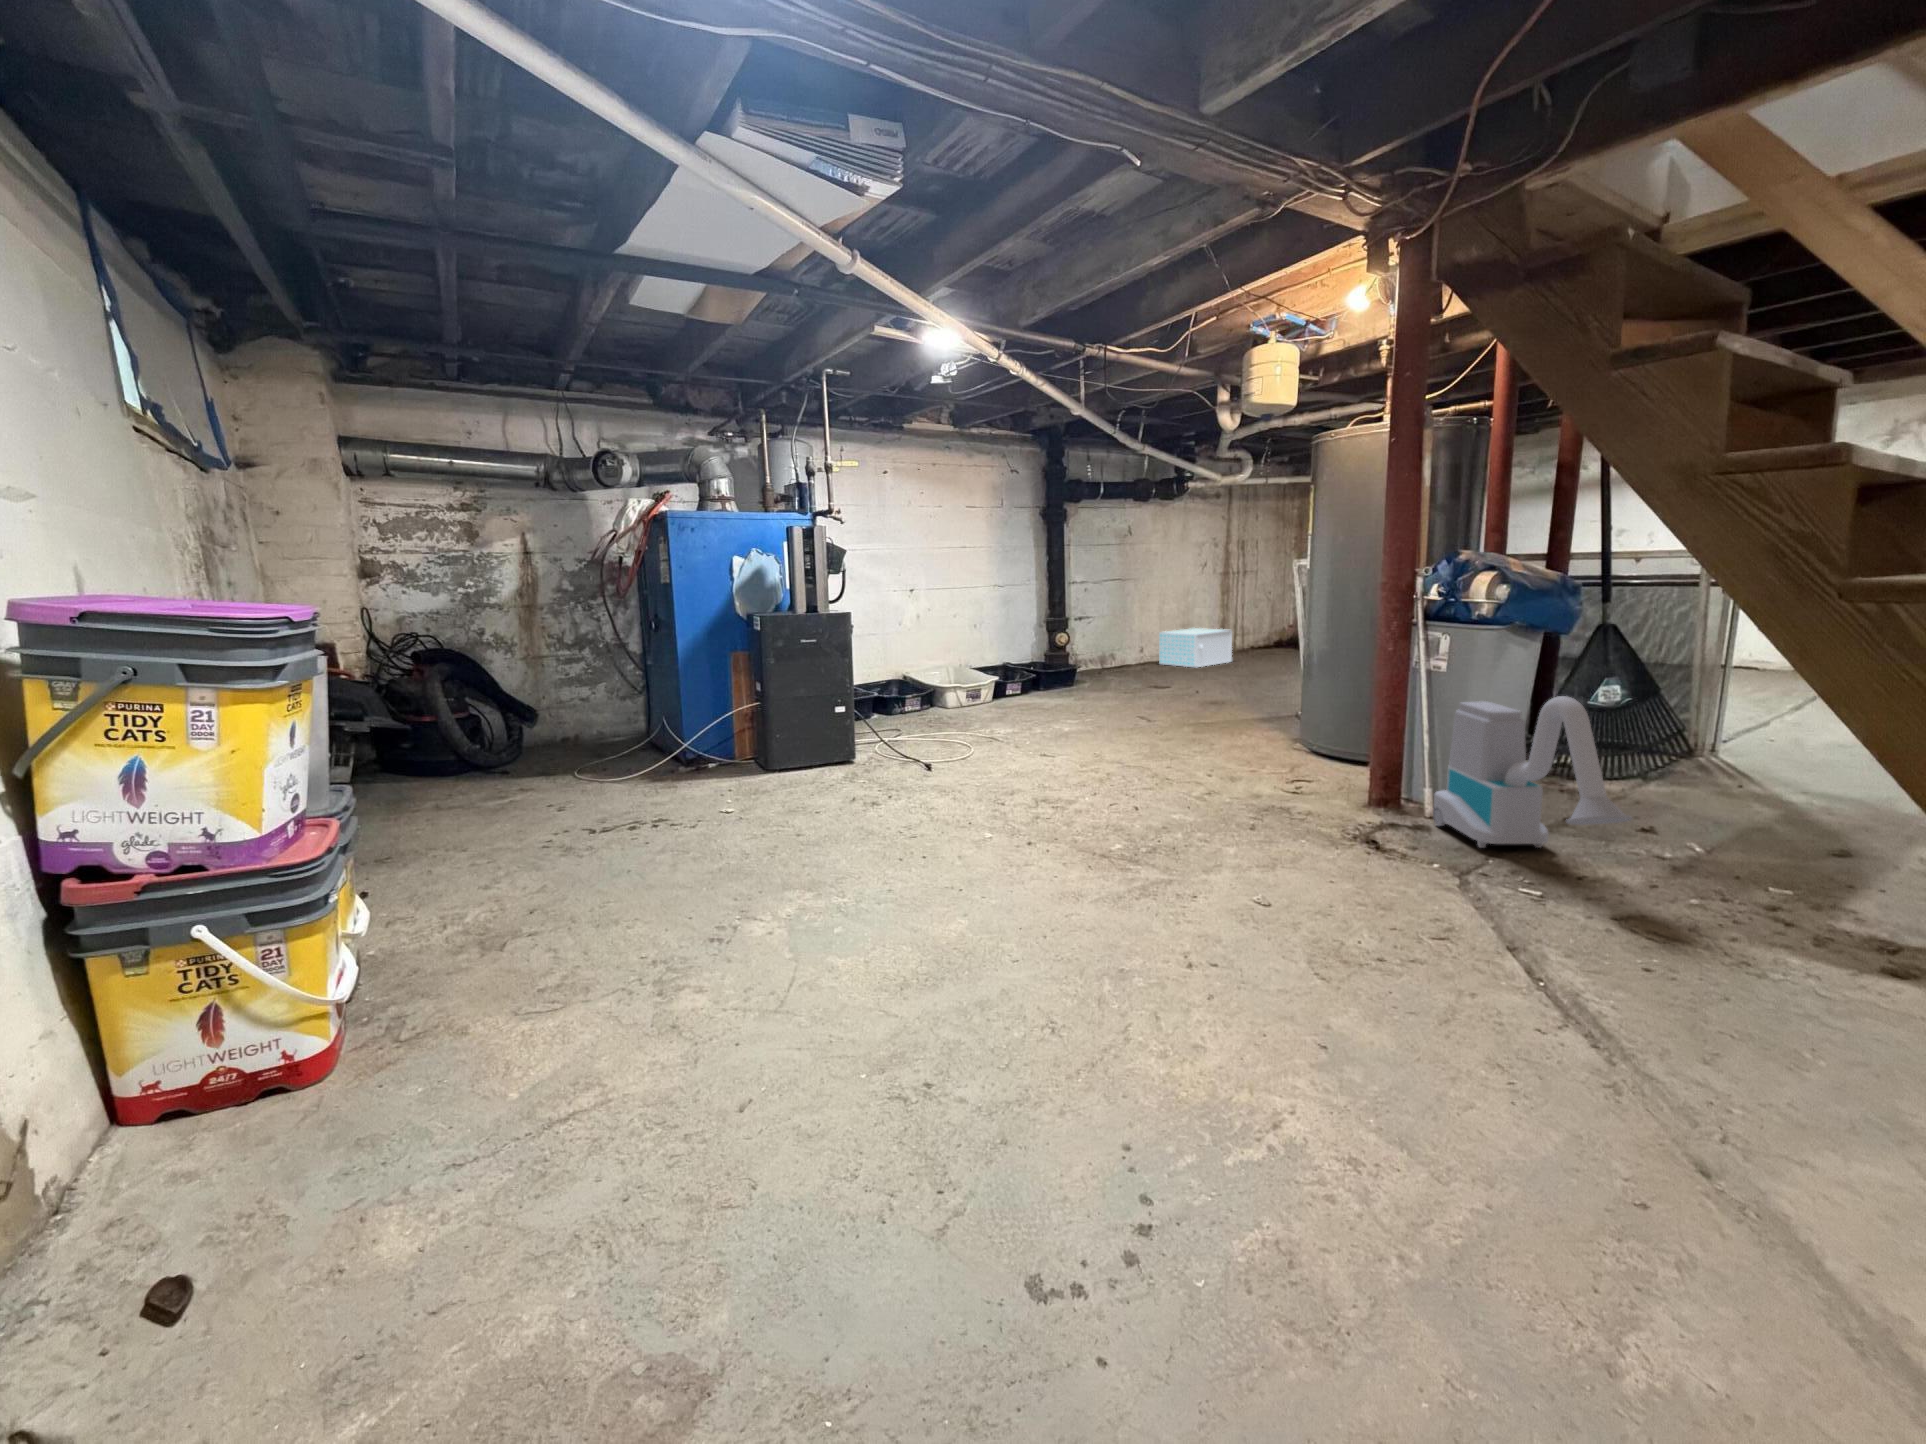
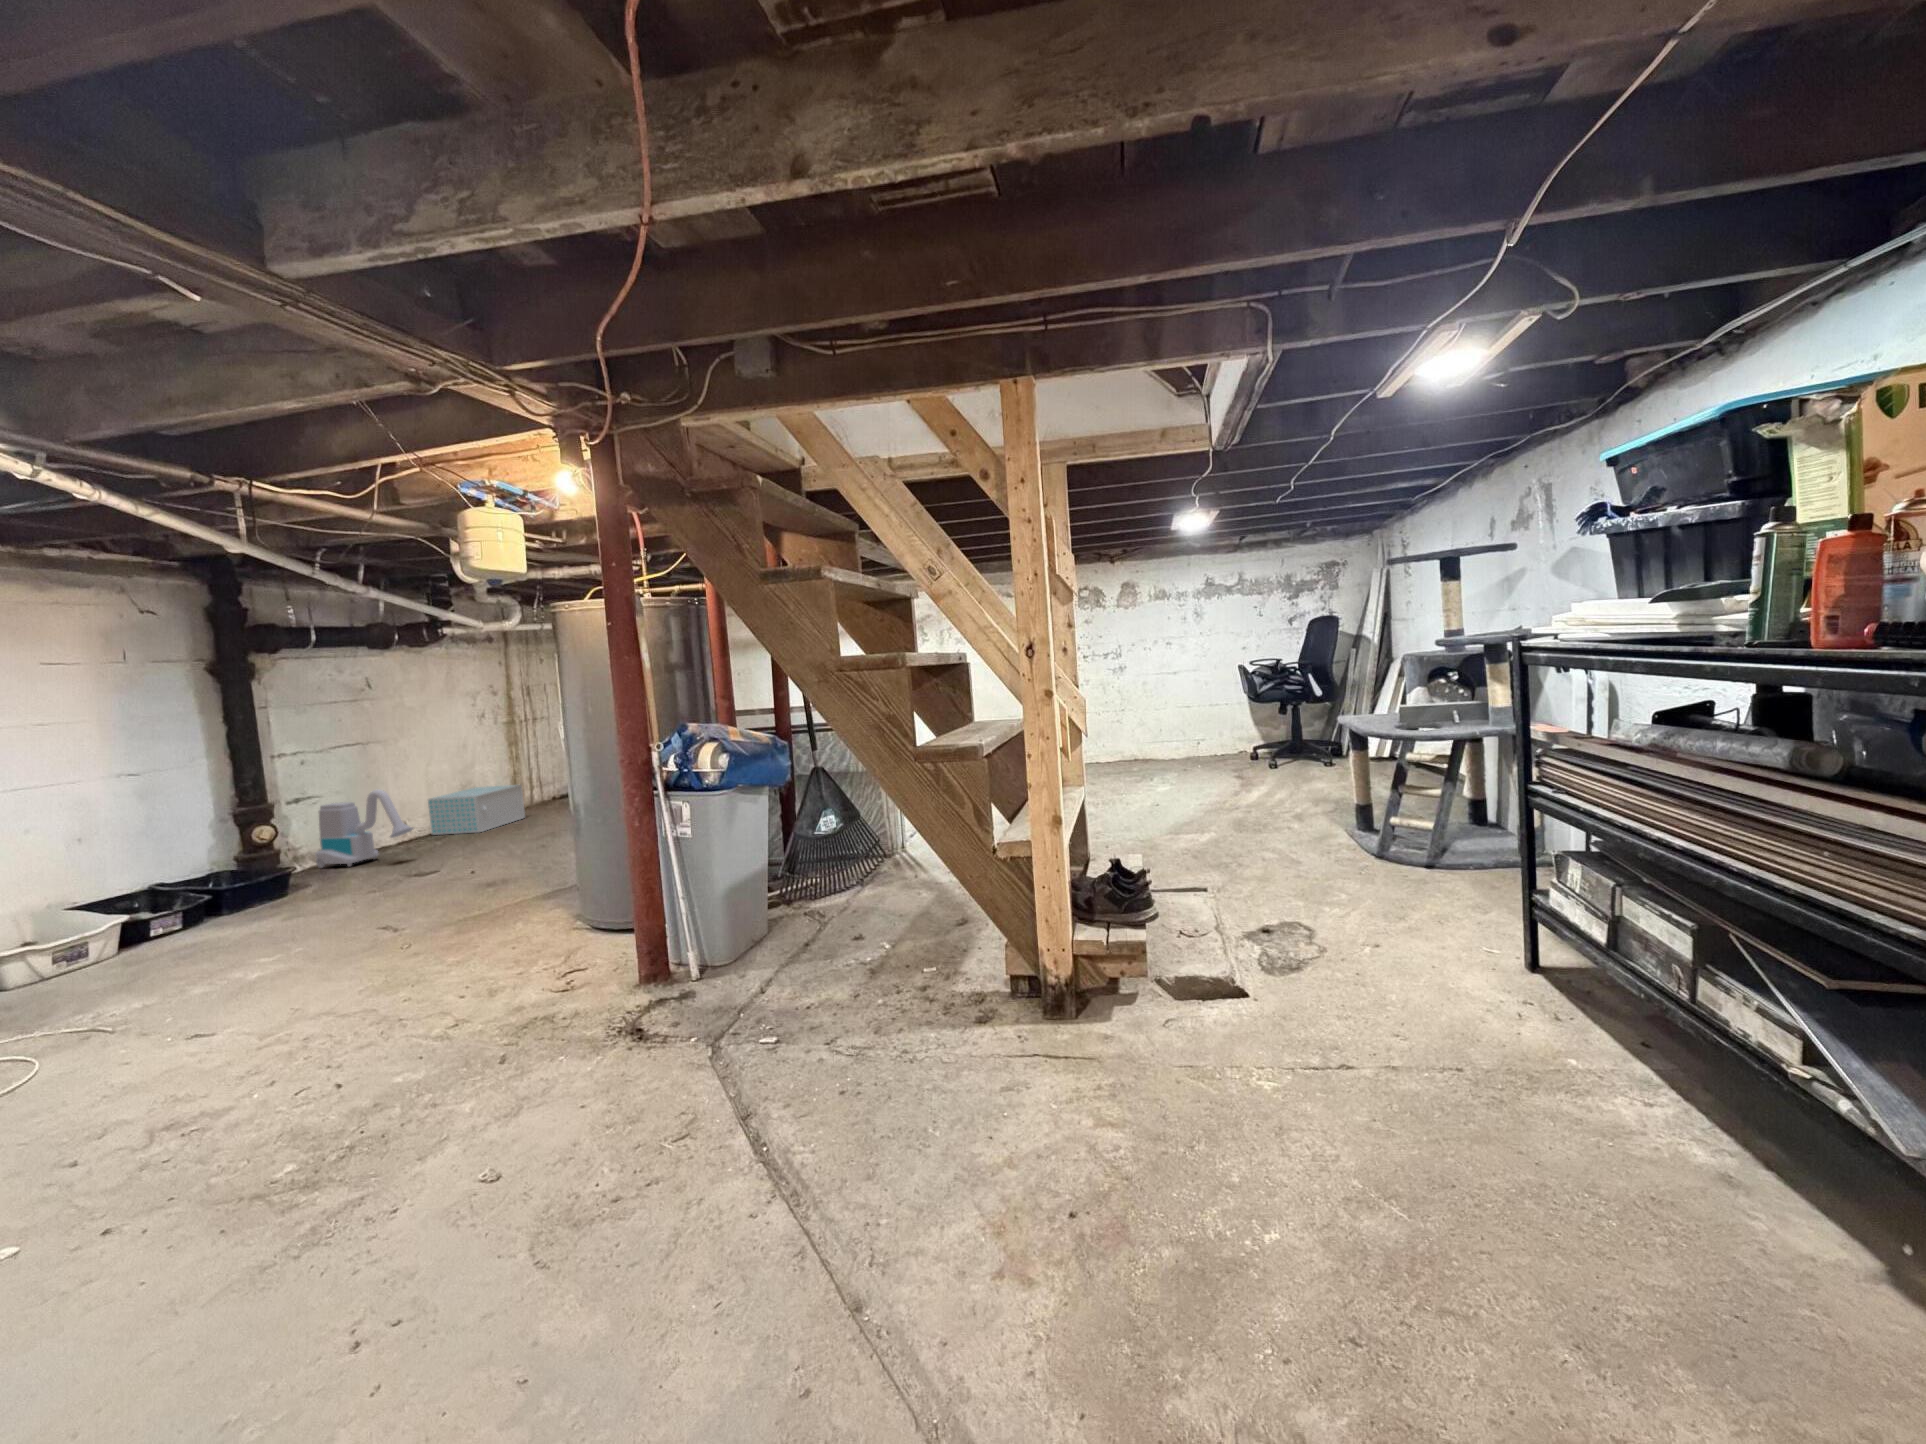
vacuum cleaner: present [1433,696,1632,848] -> present [315,789,413,868]

